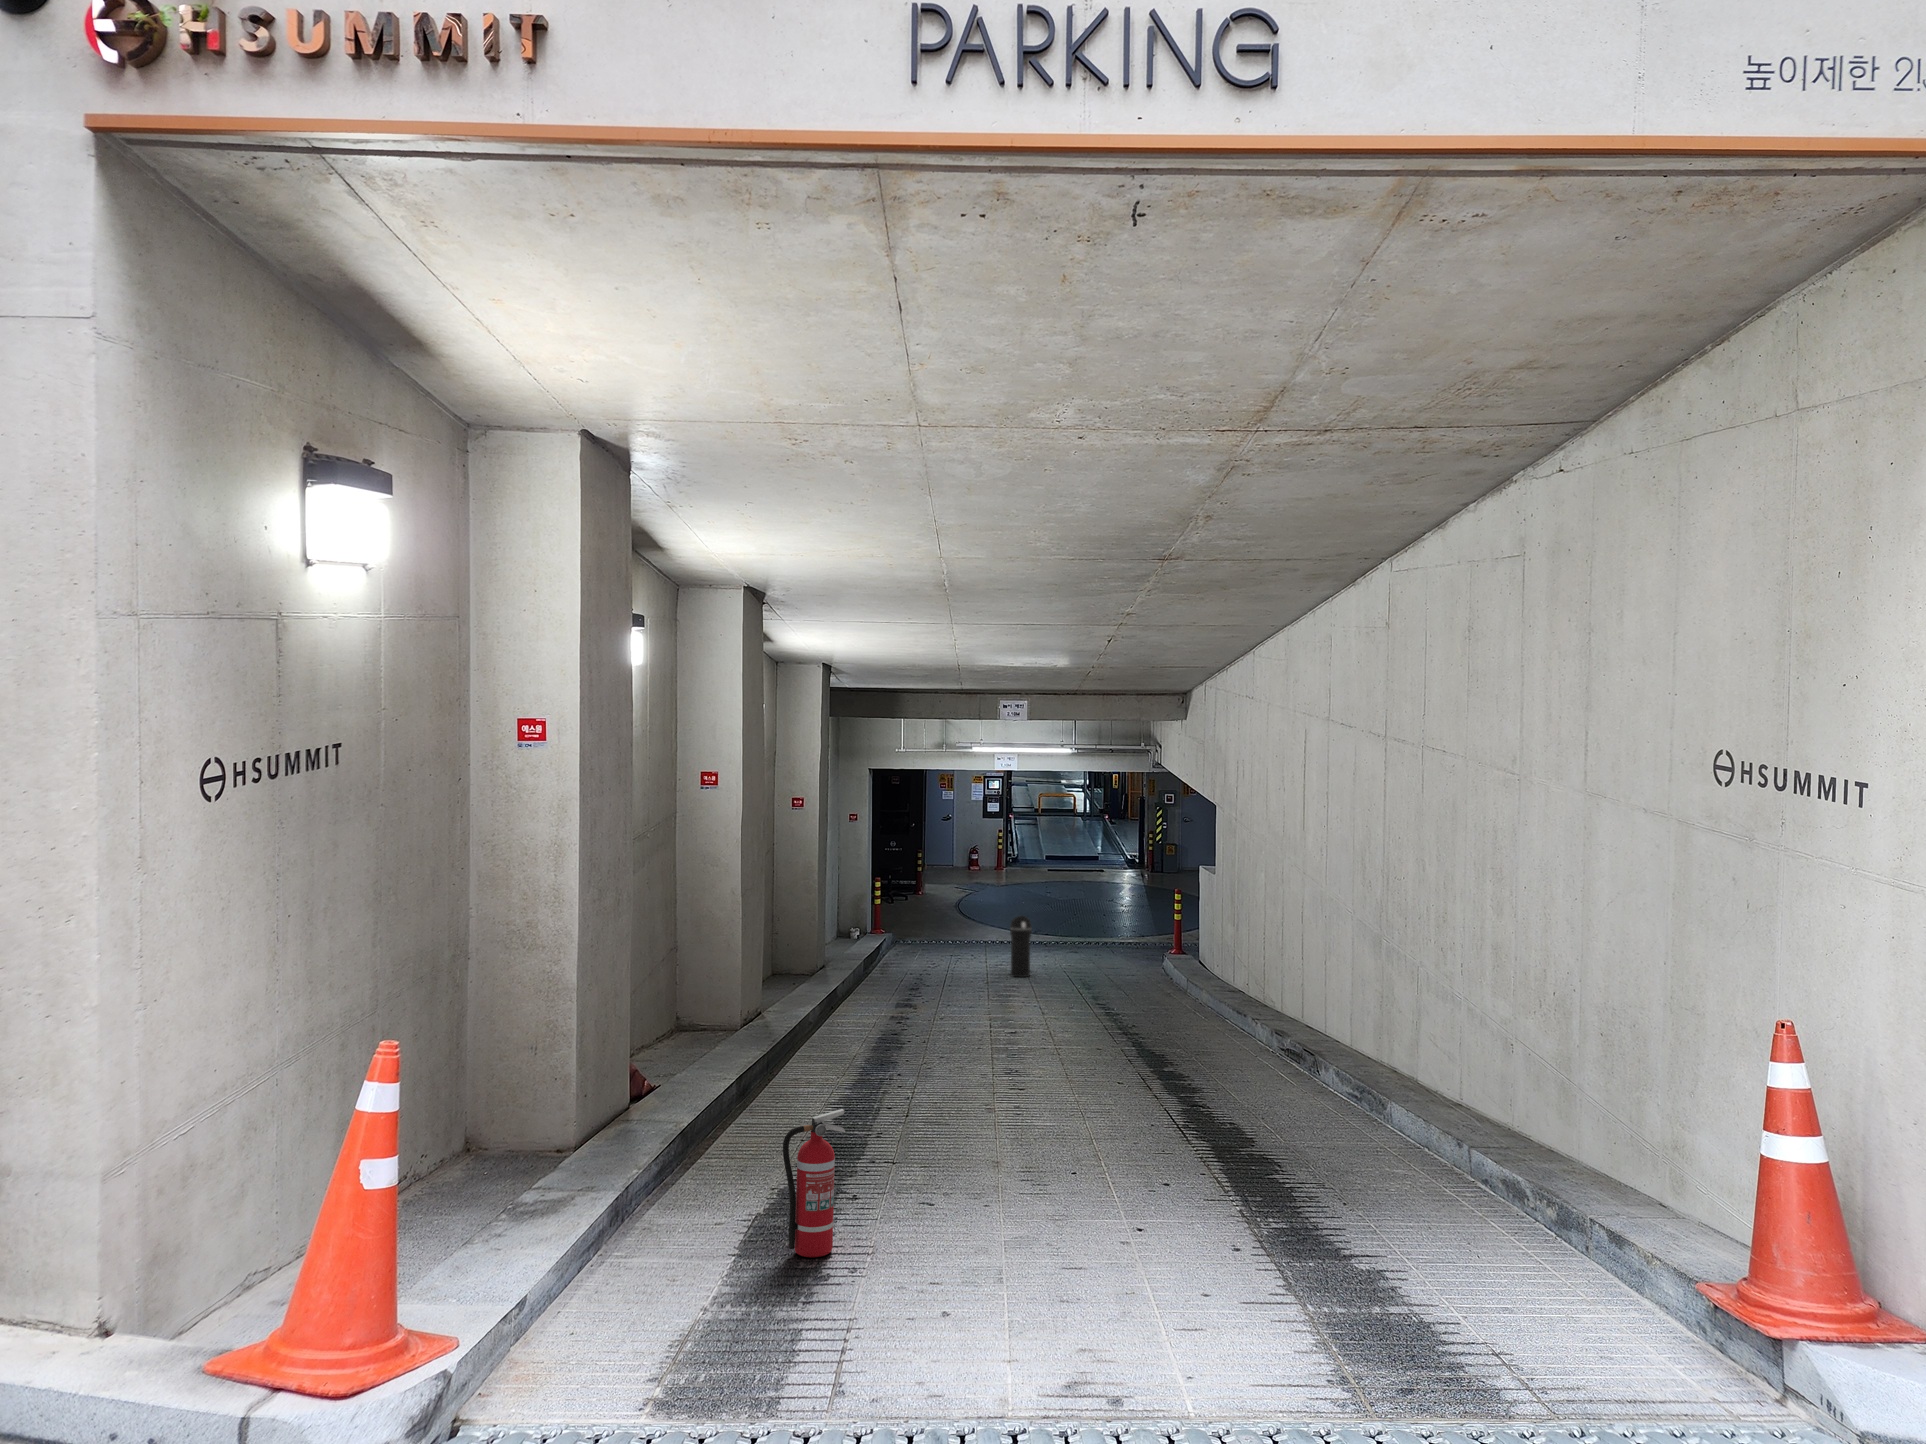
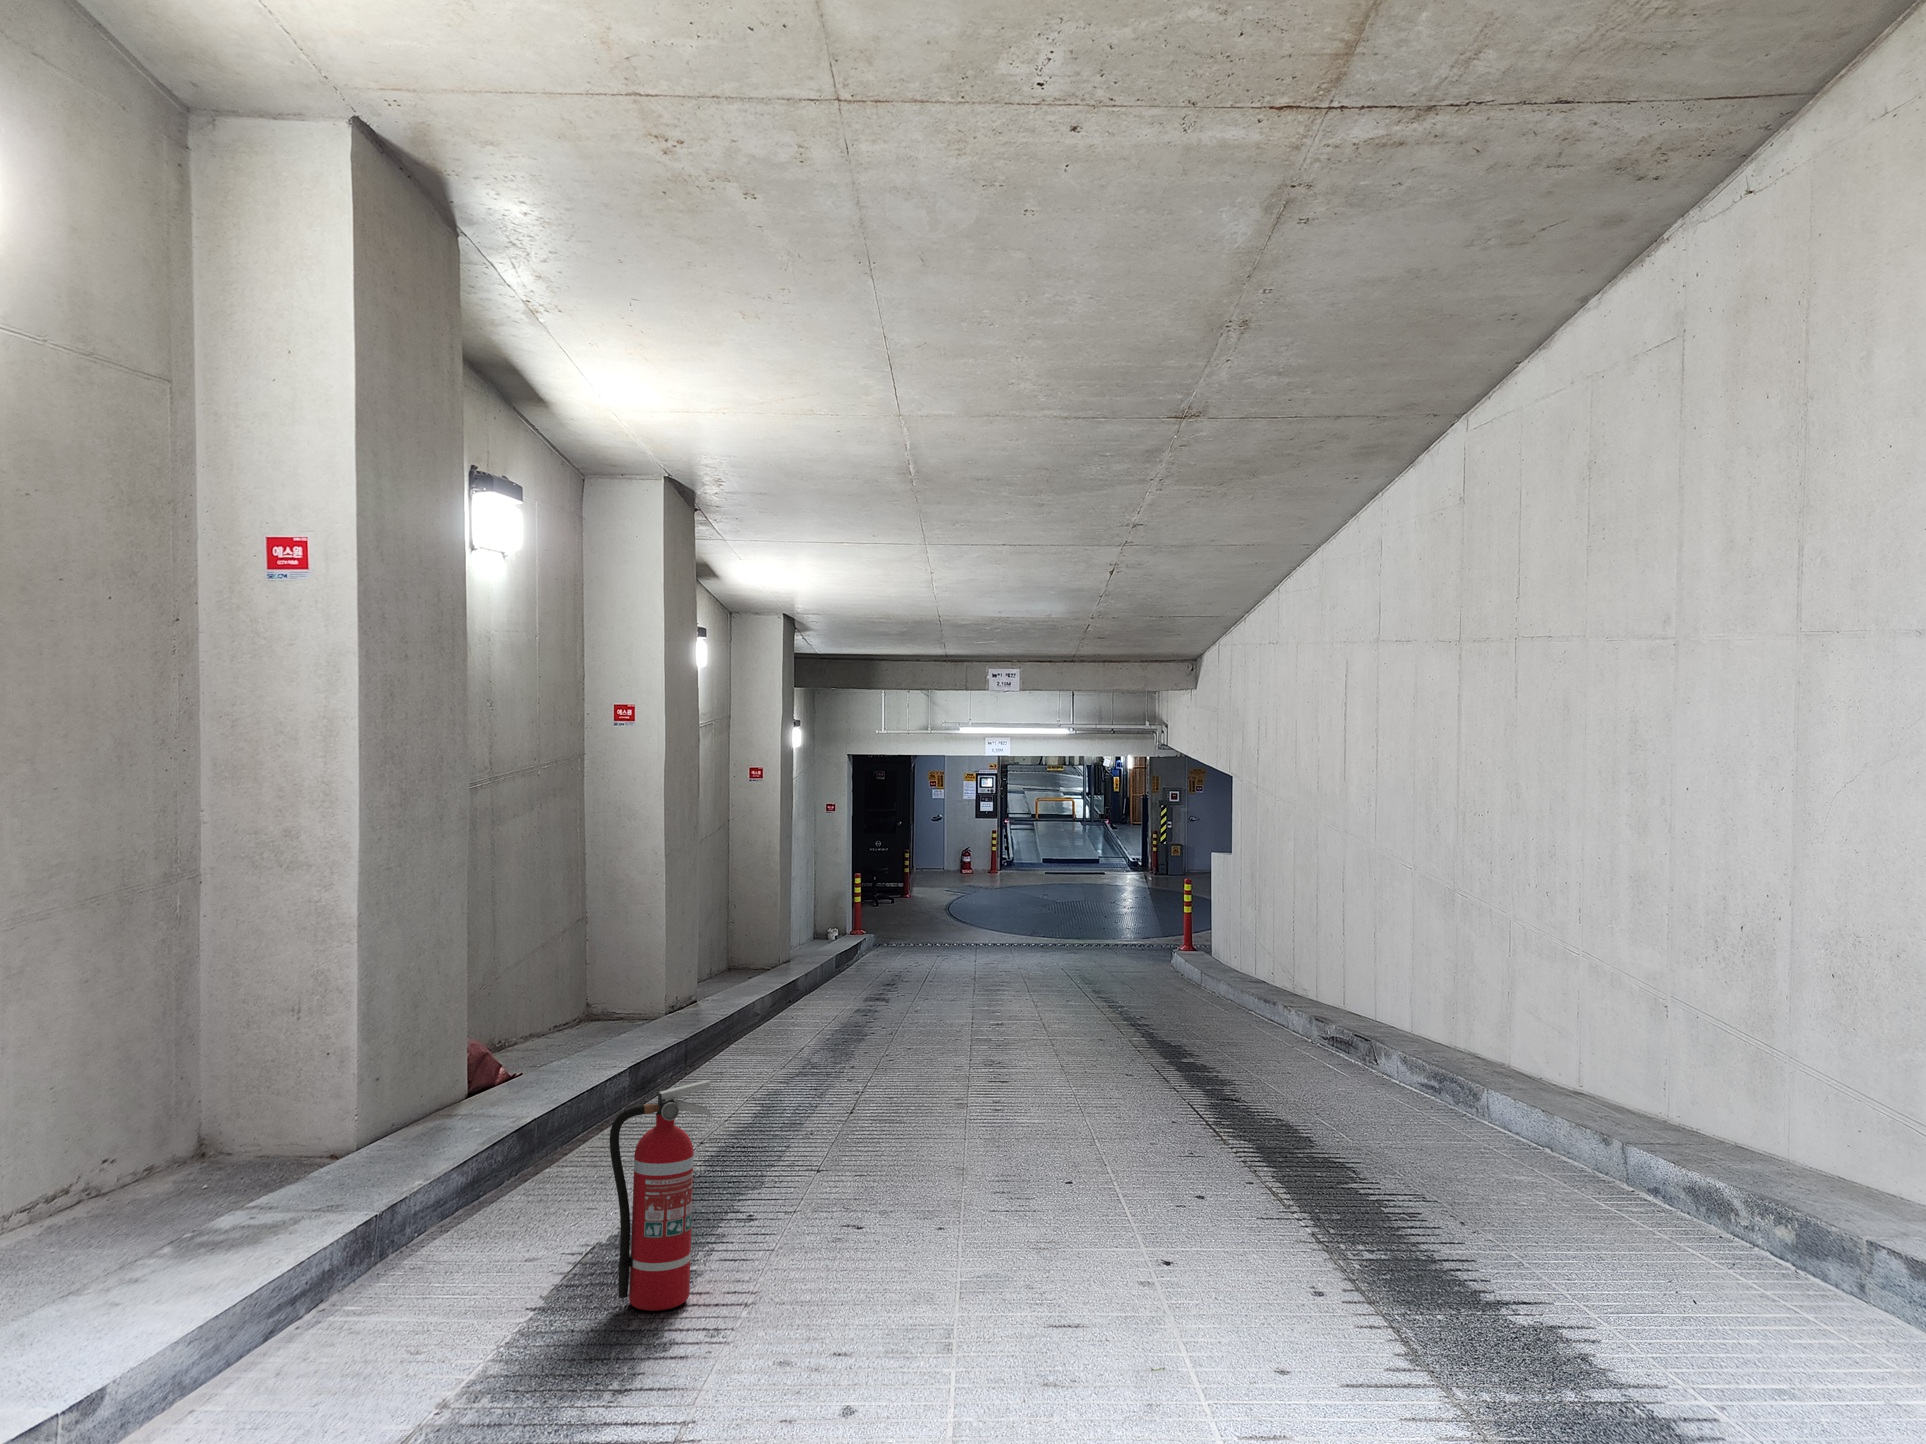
trash can: present [1010,916,1032,977] -> none [999,907,1024,976]

